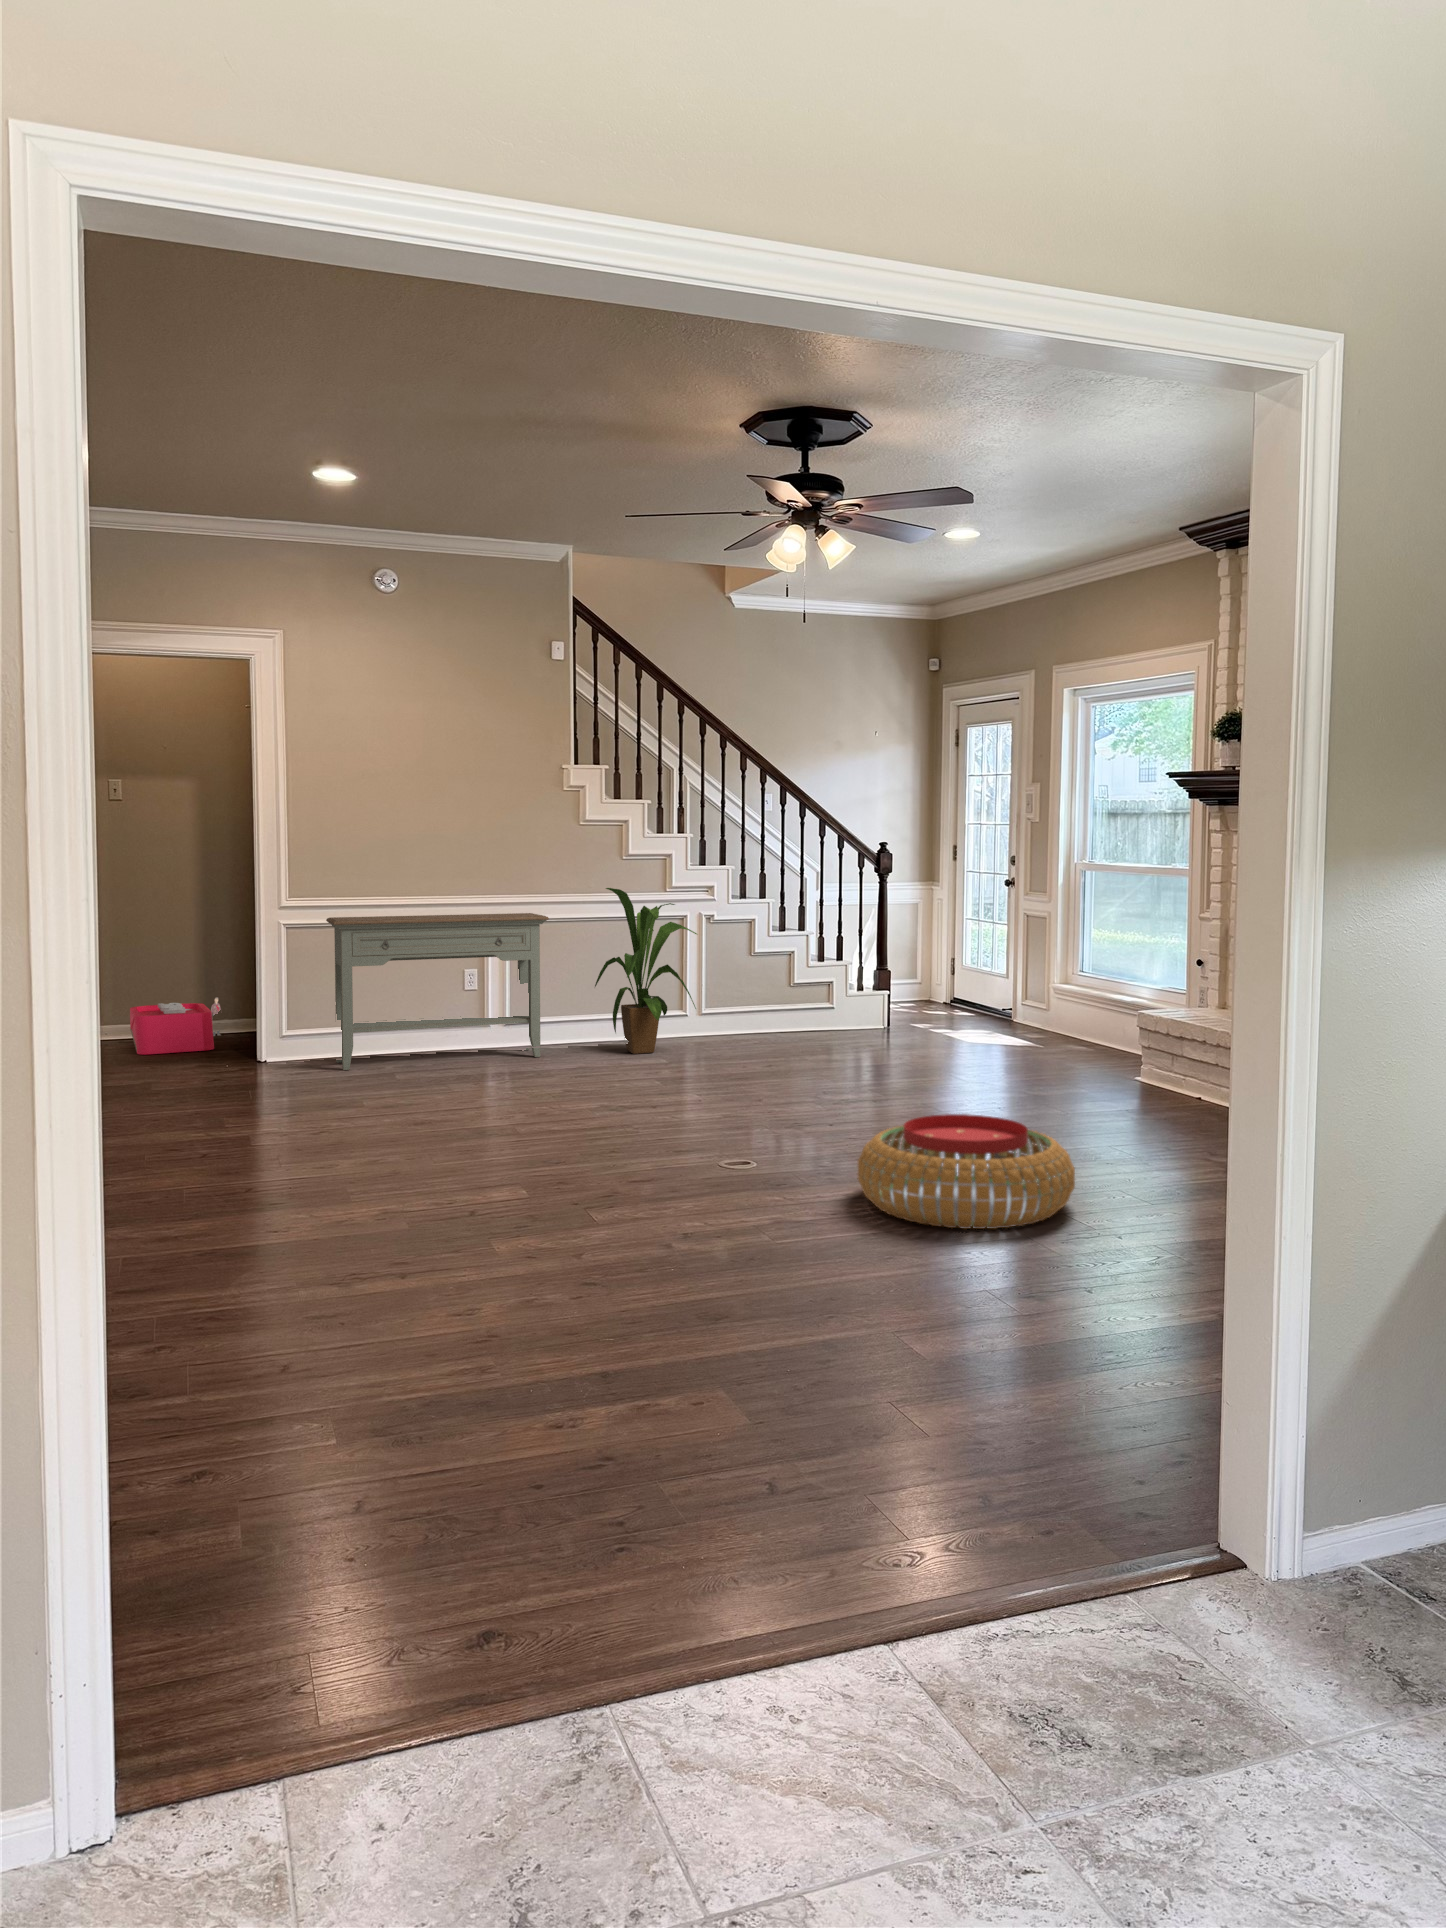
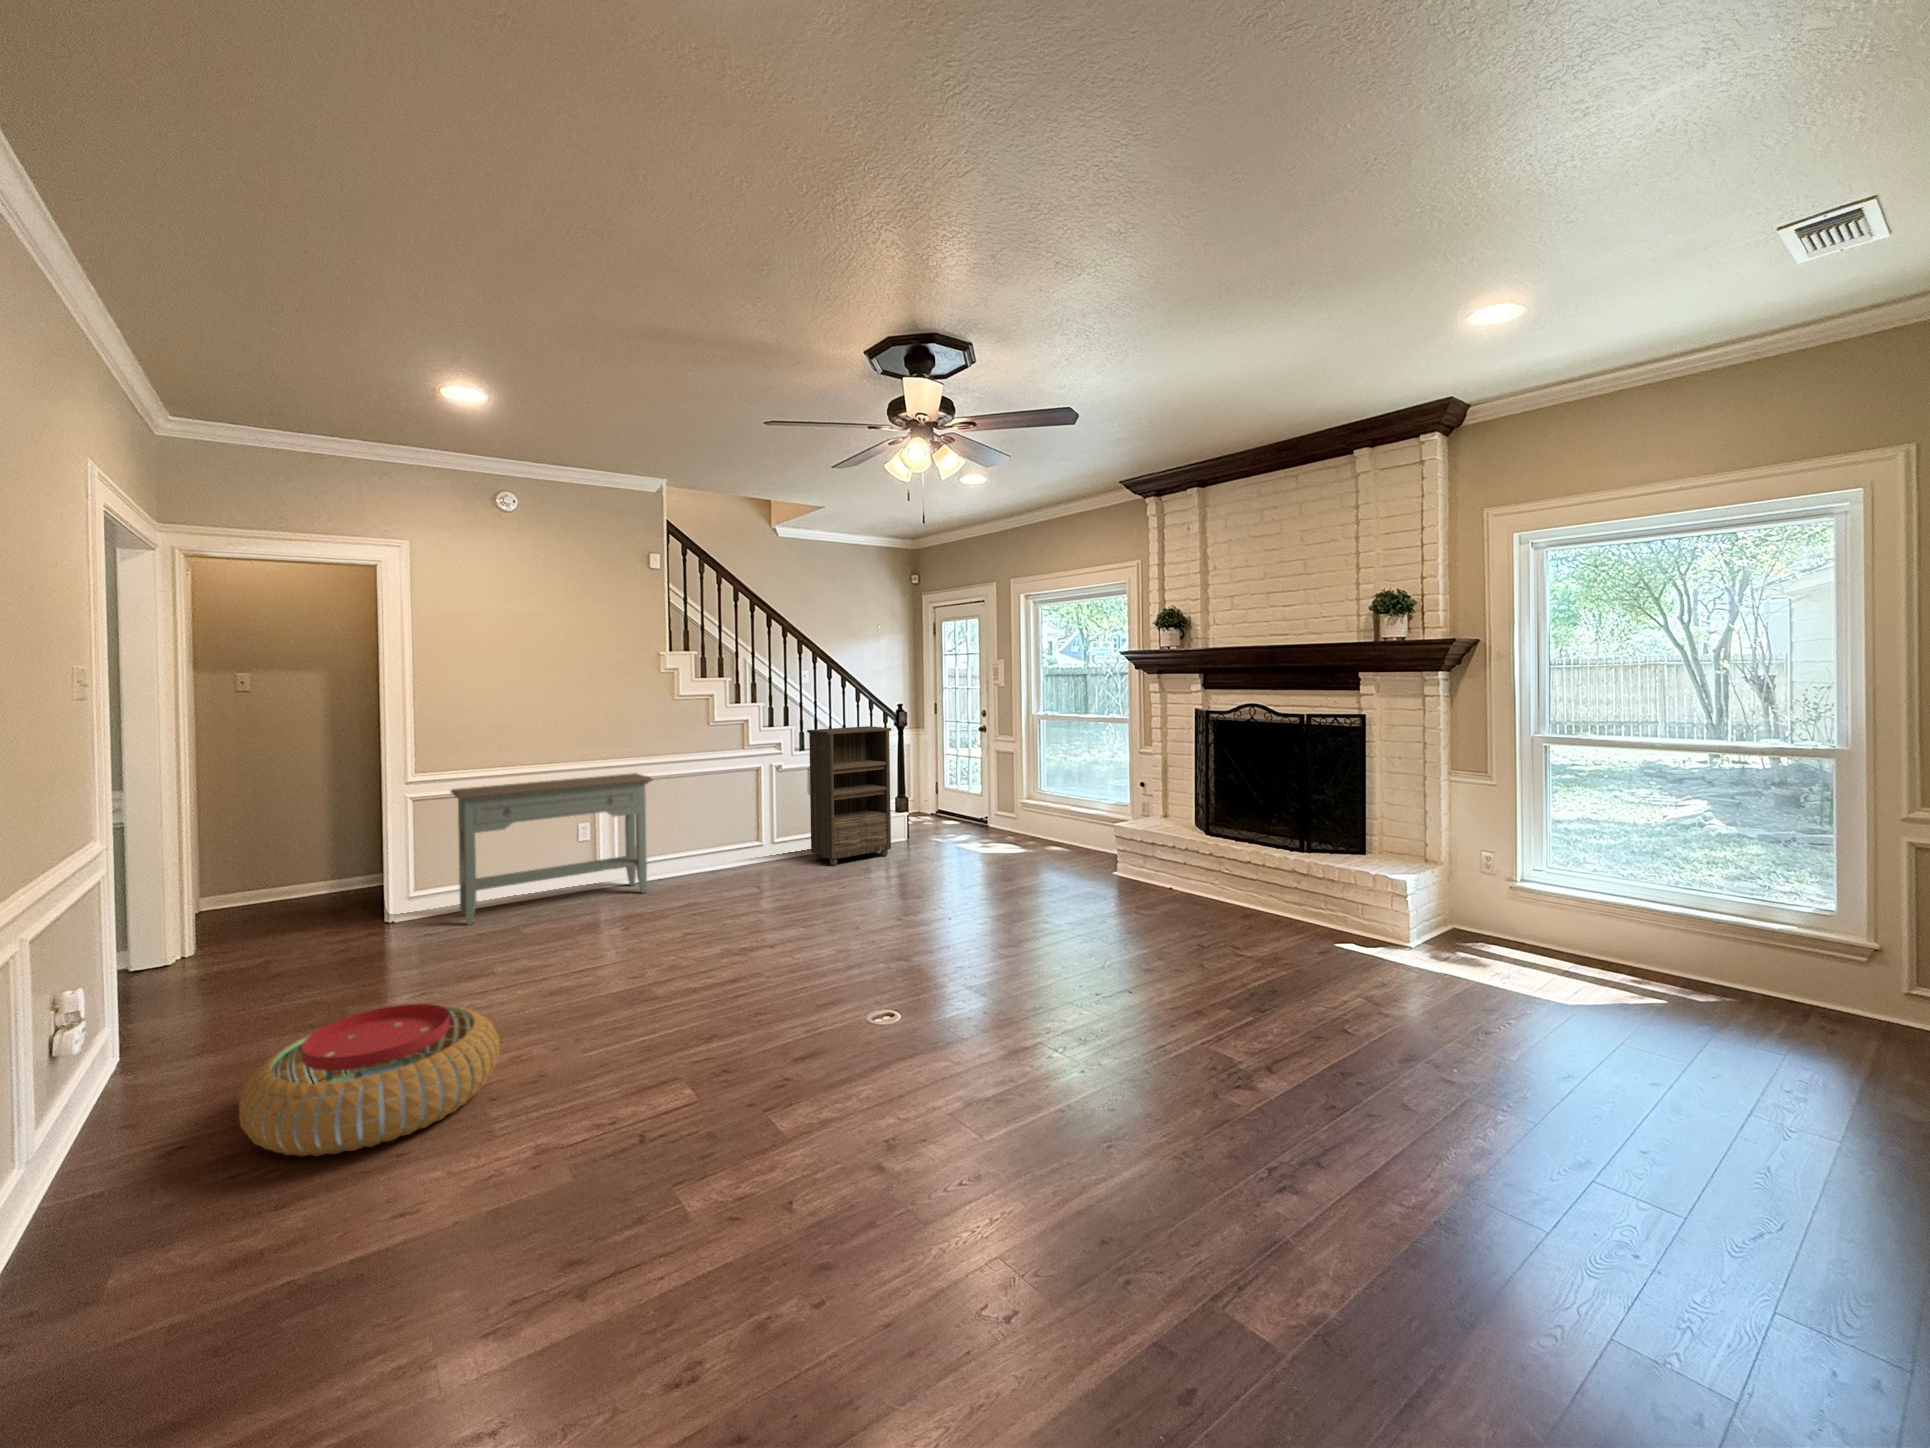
bookshelf: none [746,869,857,1046] -> present [807,726,891,865]
house plant: present [595,888,697,1054] -> none [690,752,776,883]
storage bin: present [130,997,221,1054] -> none [253,855,350,920]
pouf: present [857,1114,1075,1229] -> present [239,1004,499,1156]

